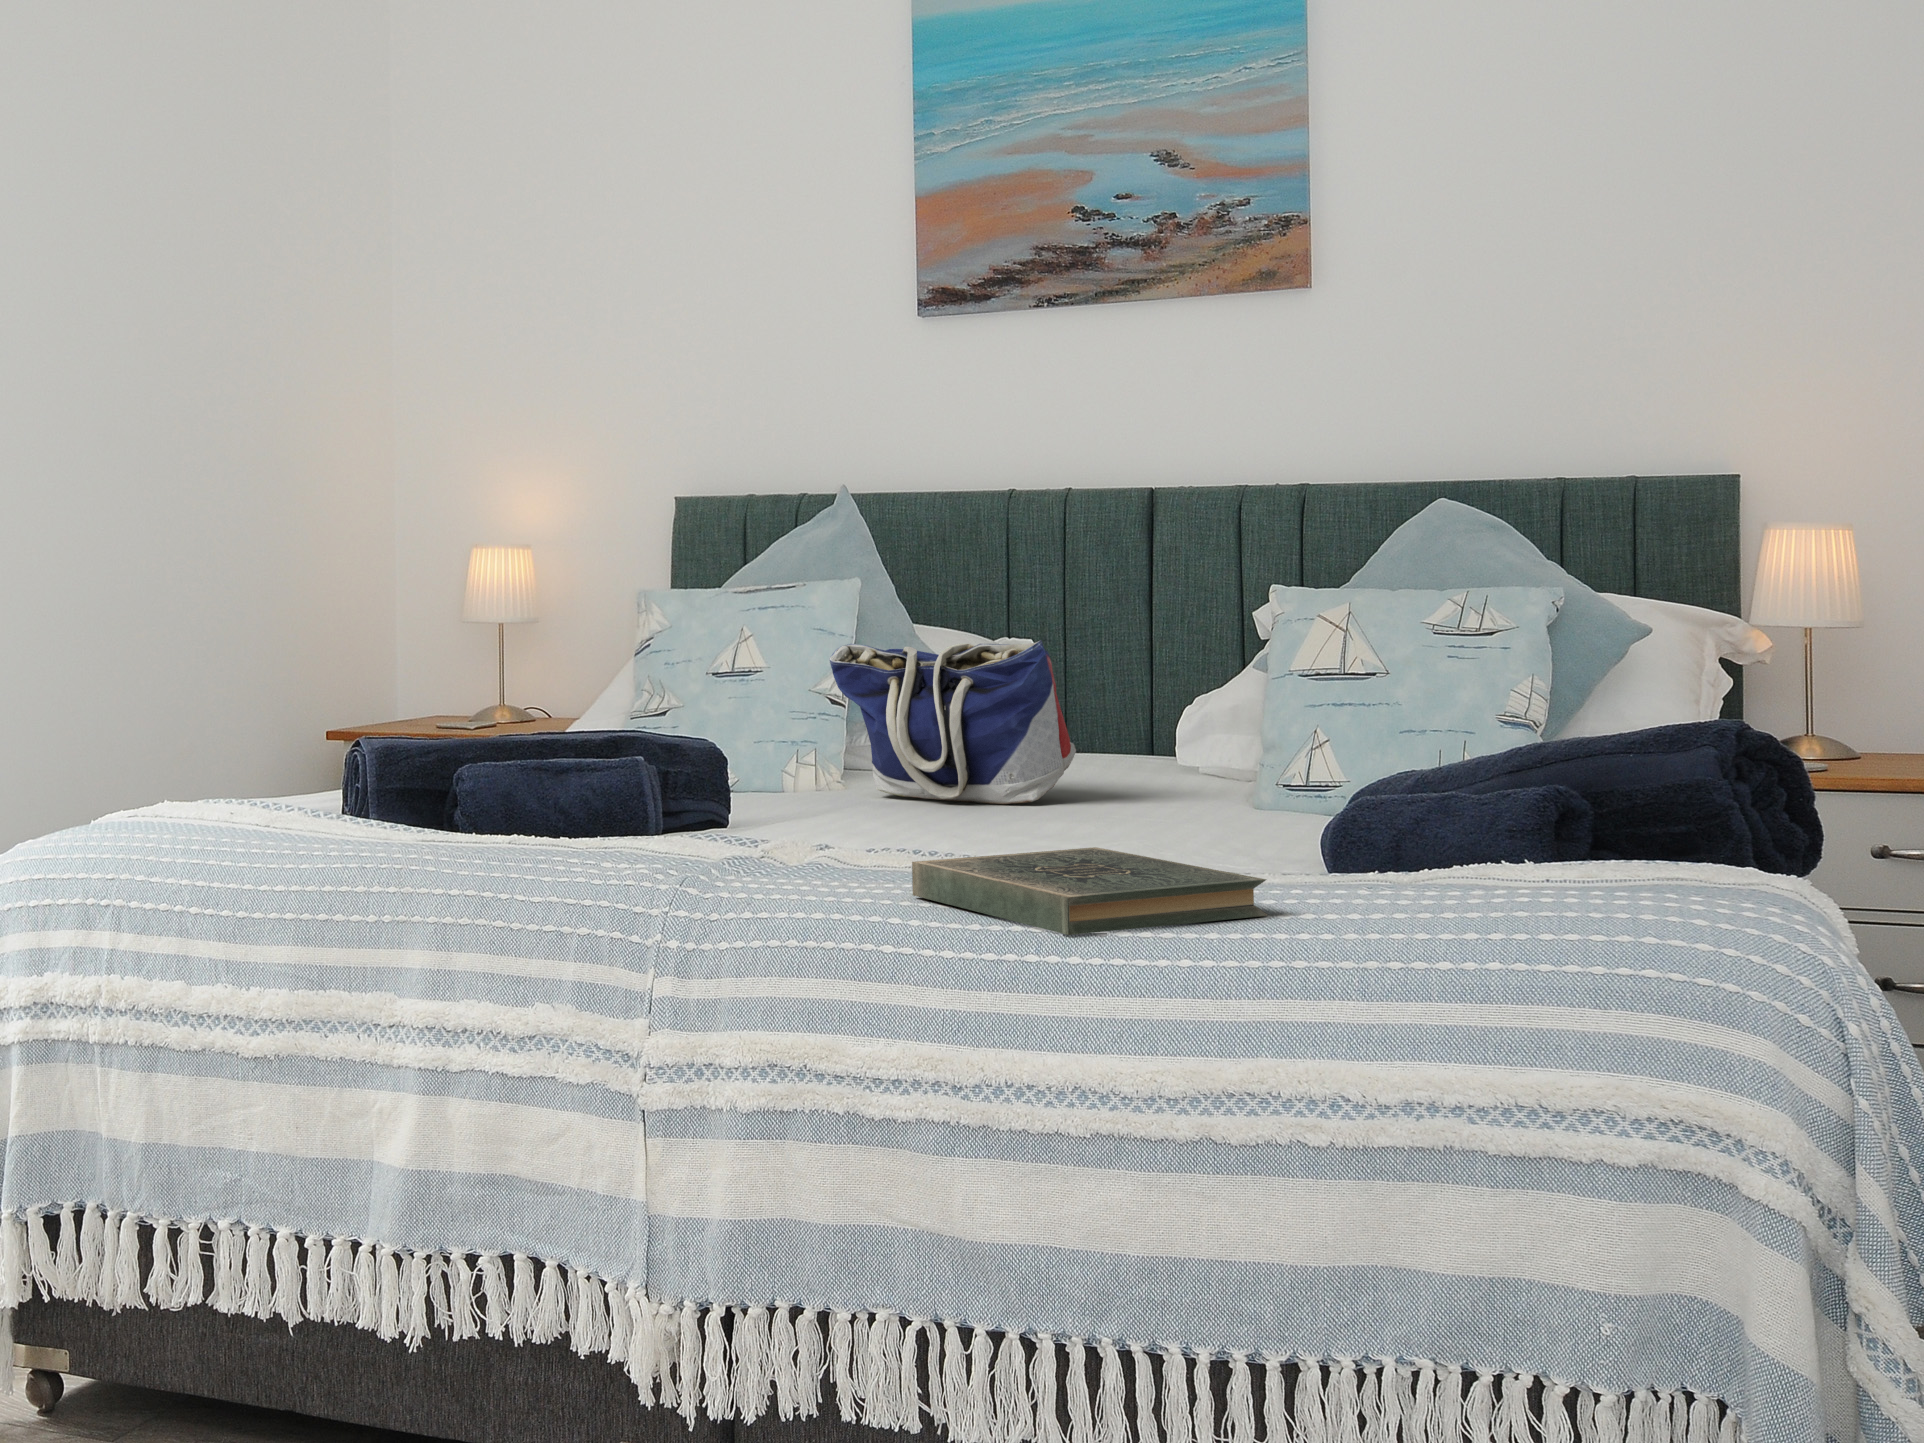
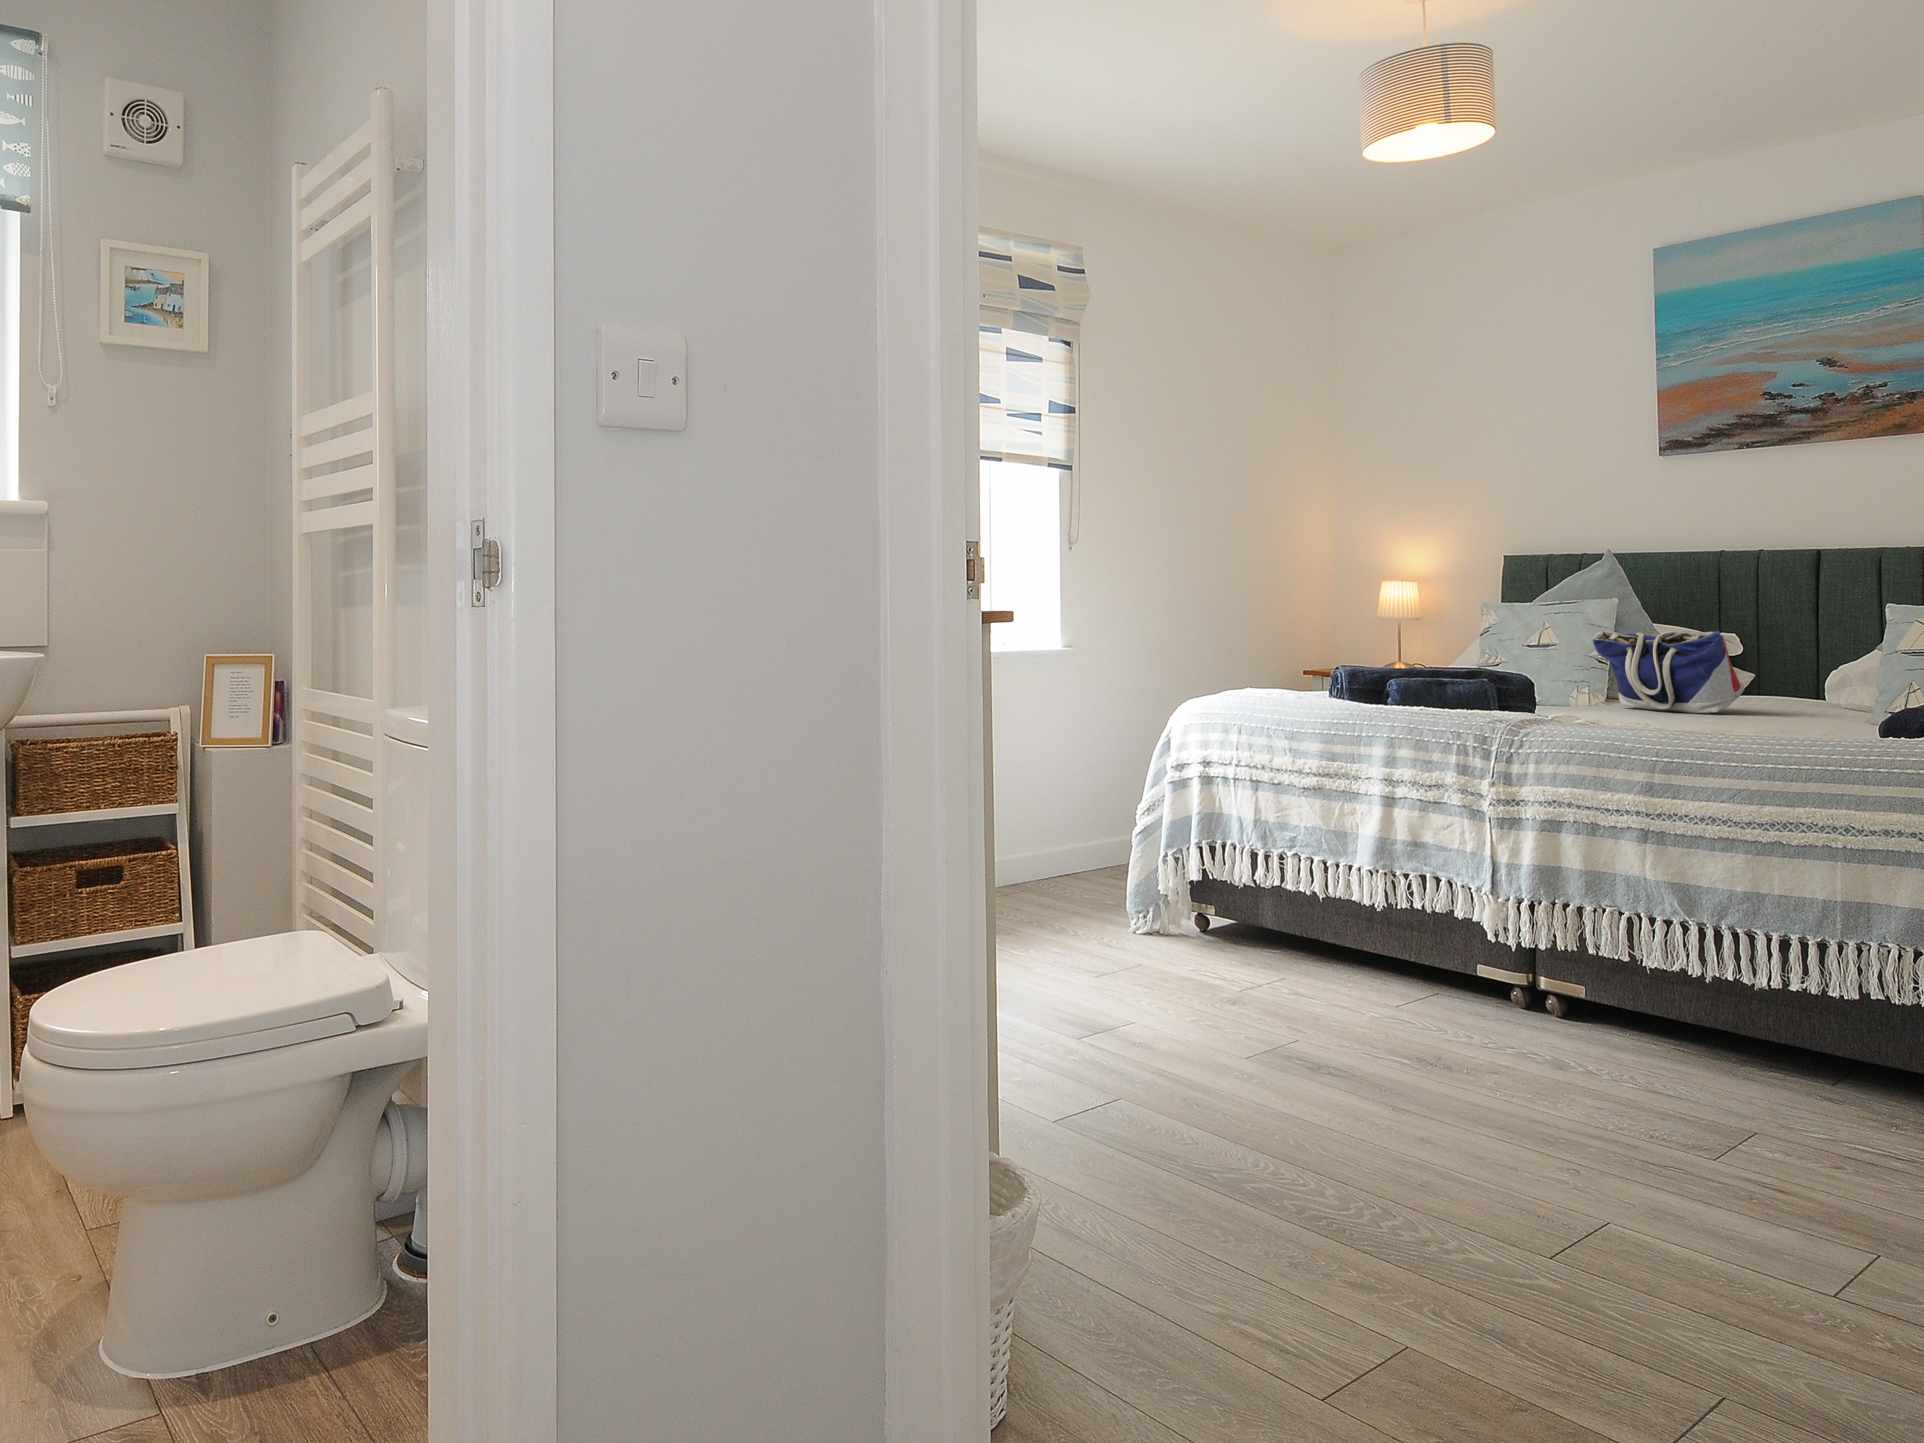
book: present [912,847,1267,935] -> none [1626,721,1818,750]

